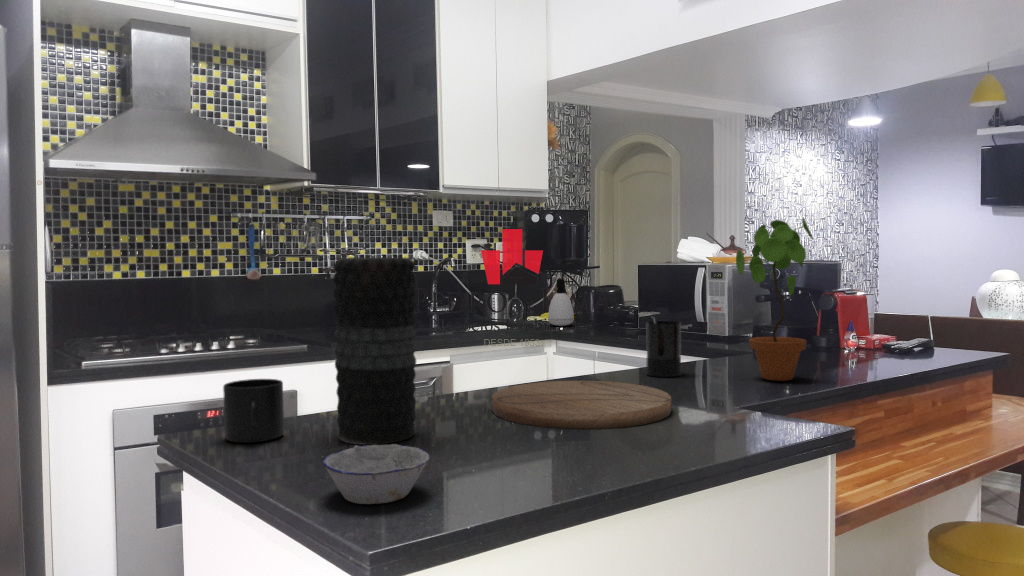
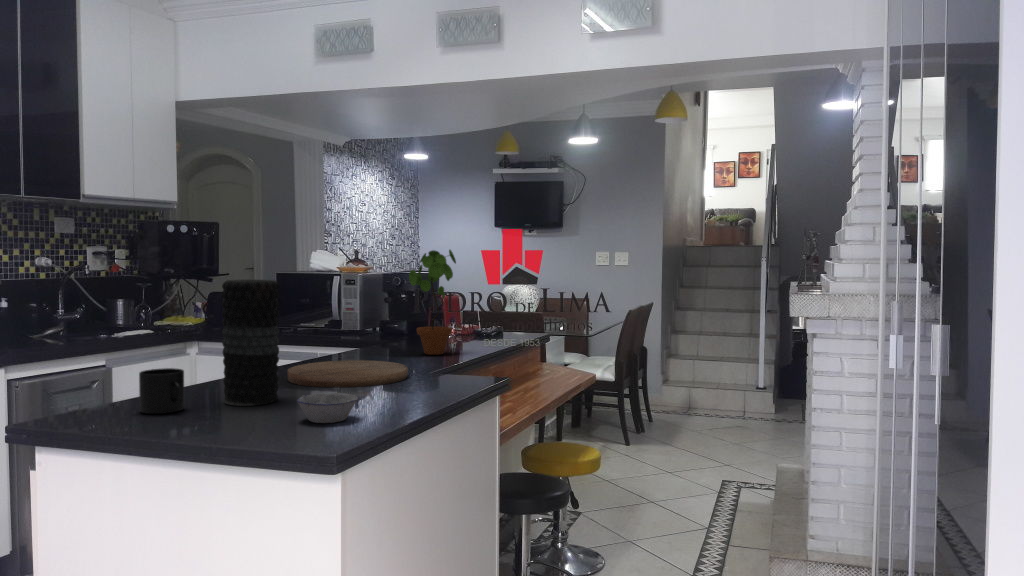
soap dispenser: present [548,279,574,326] -> none [188,286,213,328]
candle: present [646,318,681,377] -> none [344,316,372,358]

